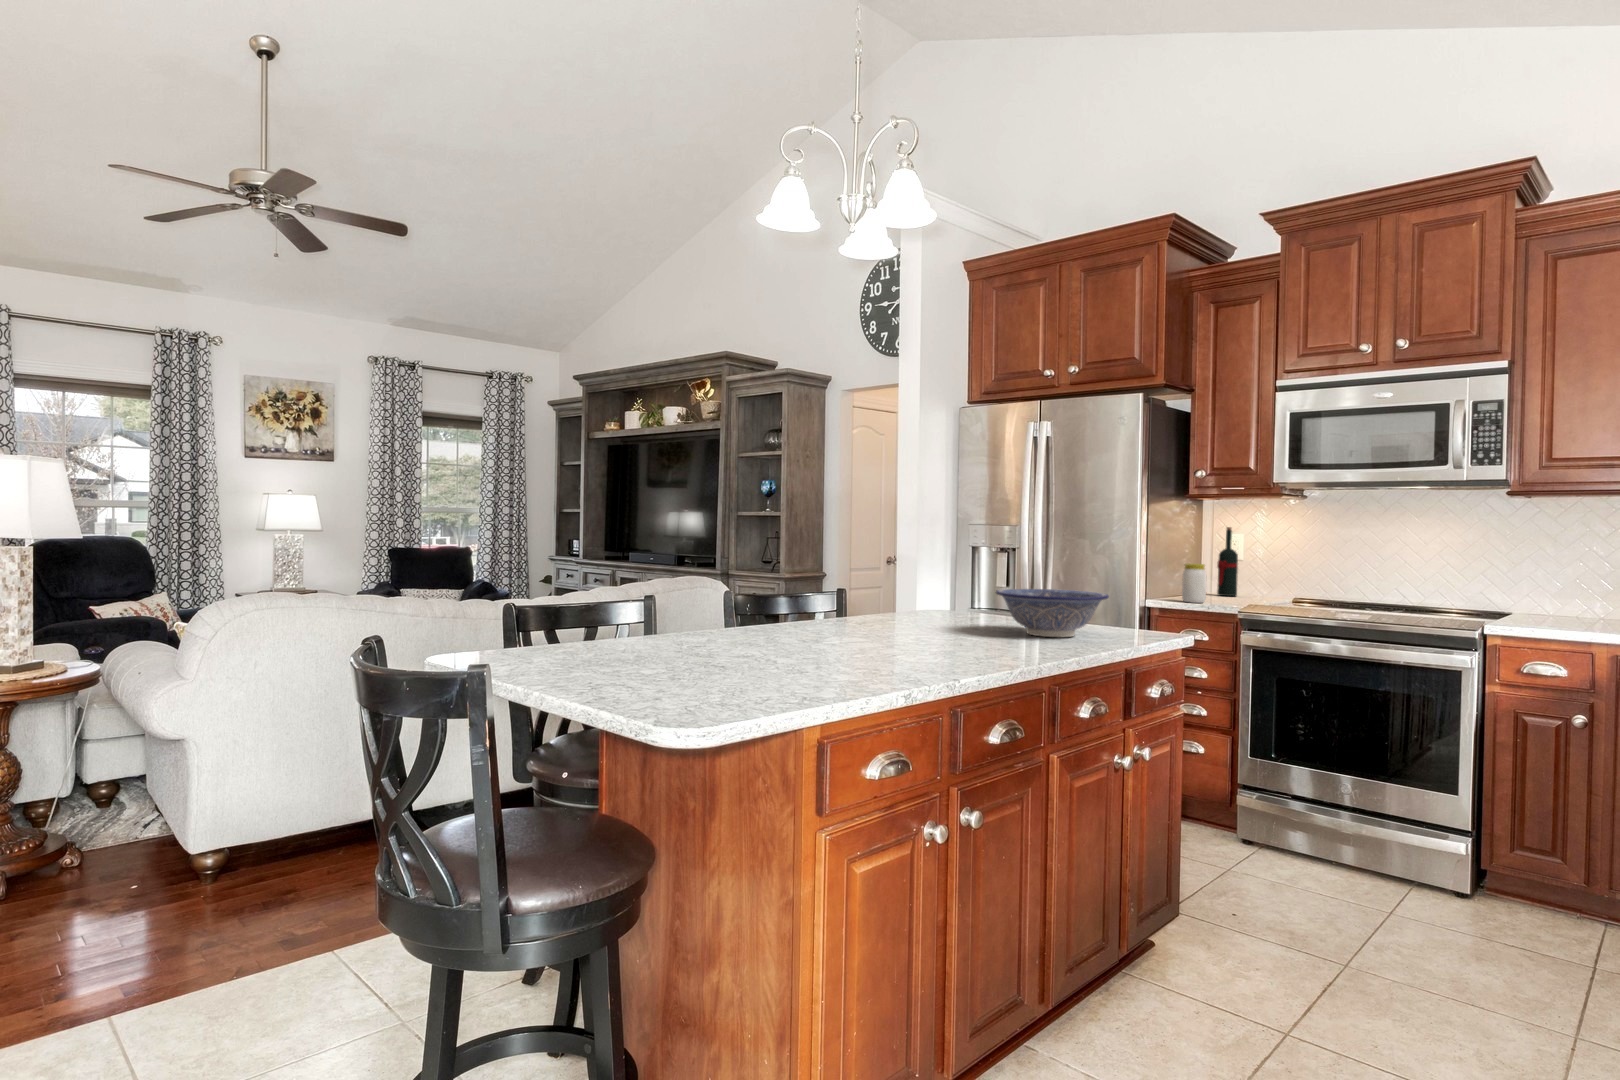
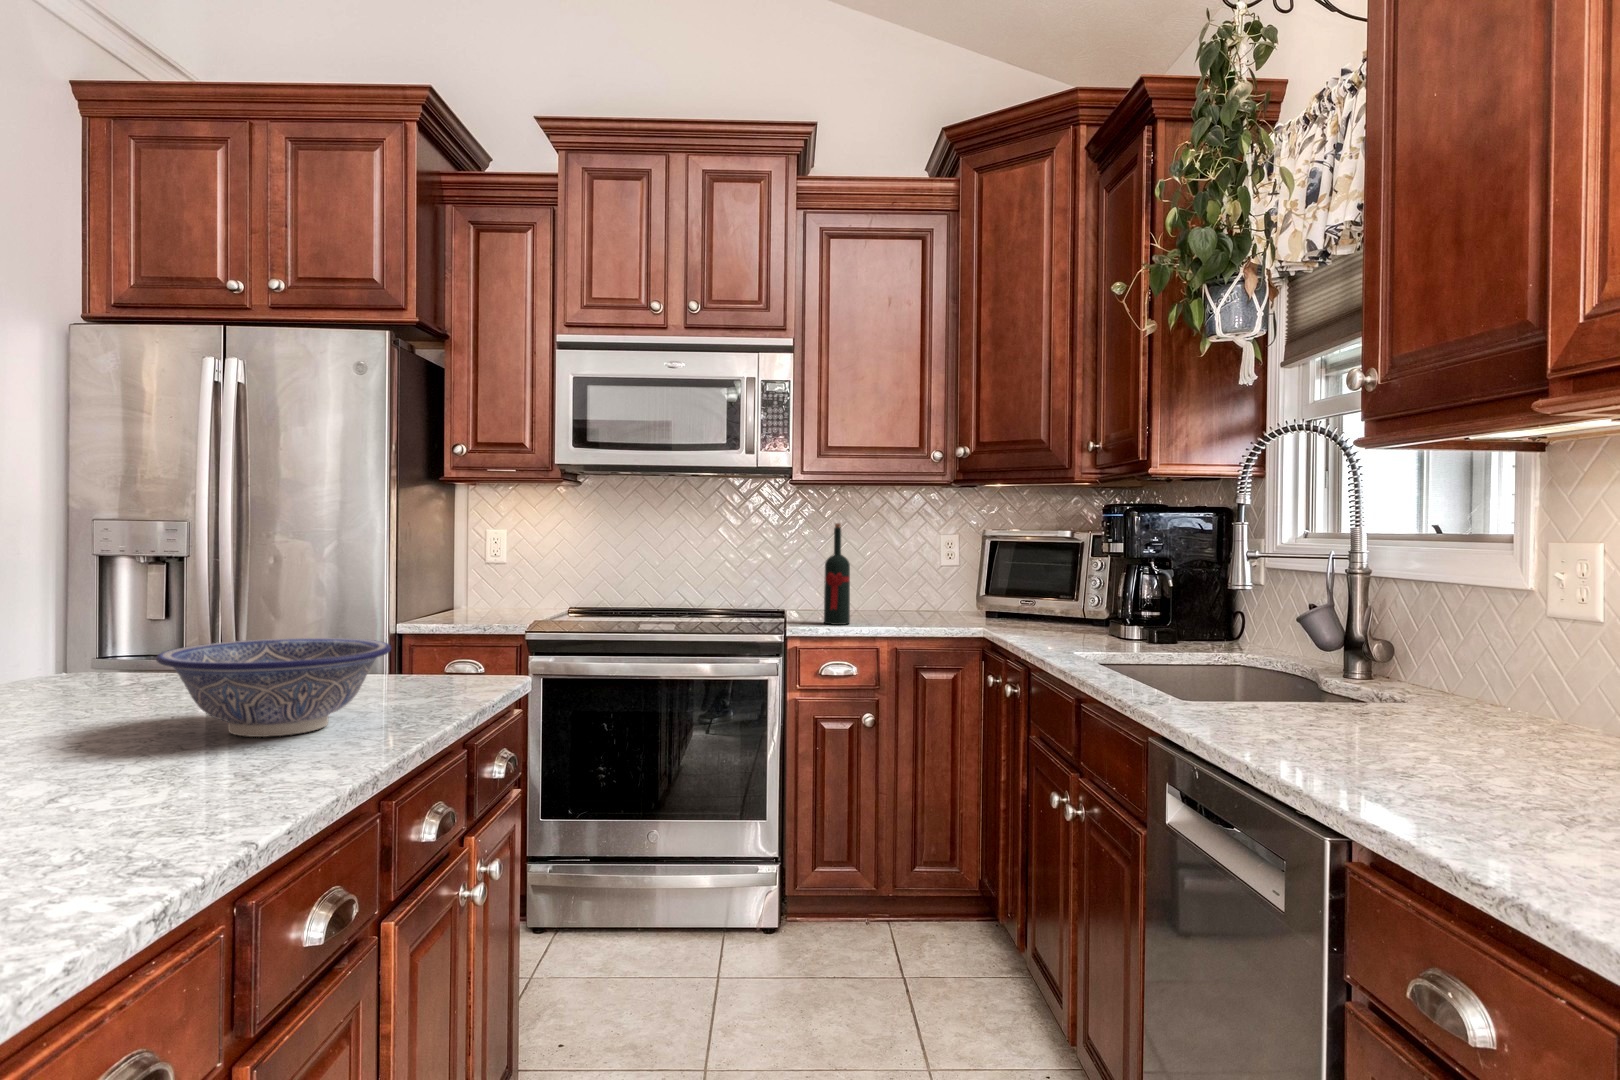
wine bottle: present [1217,527,1238,596] -> present [824,523,850,625]
jar: present [1182,564,1206,603] -> none [449,571,480,624]

